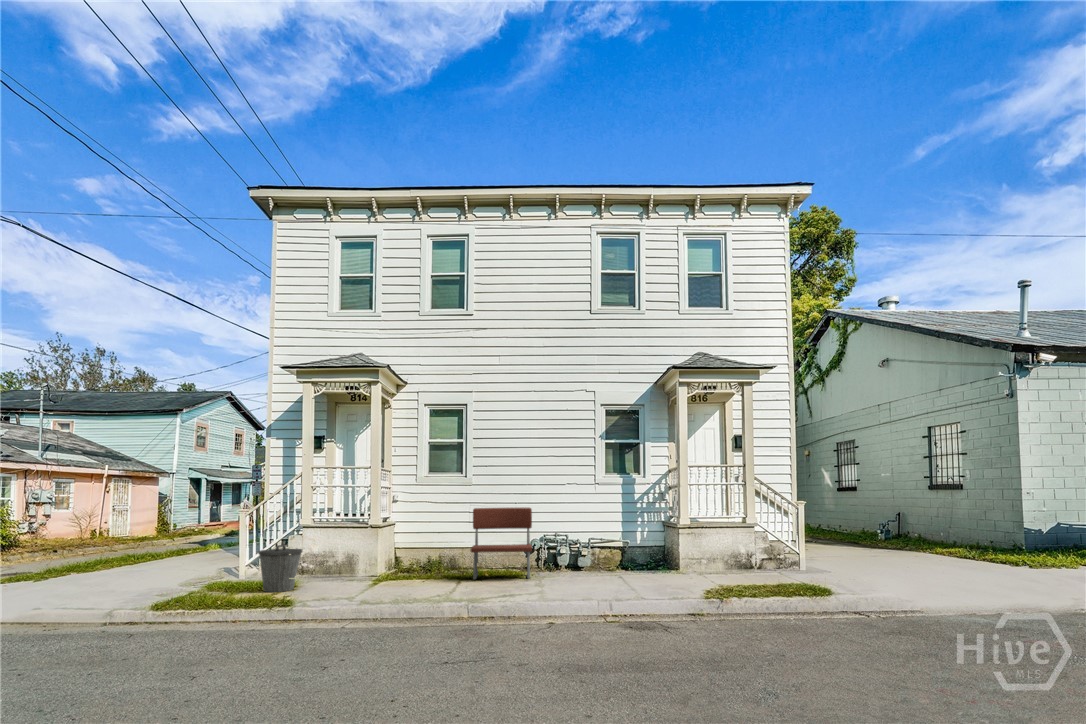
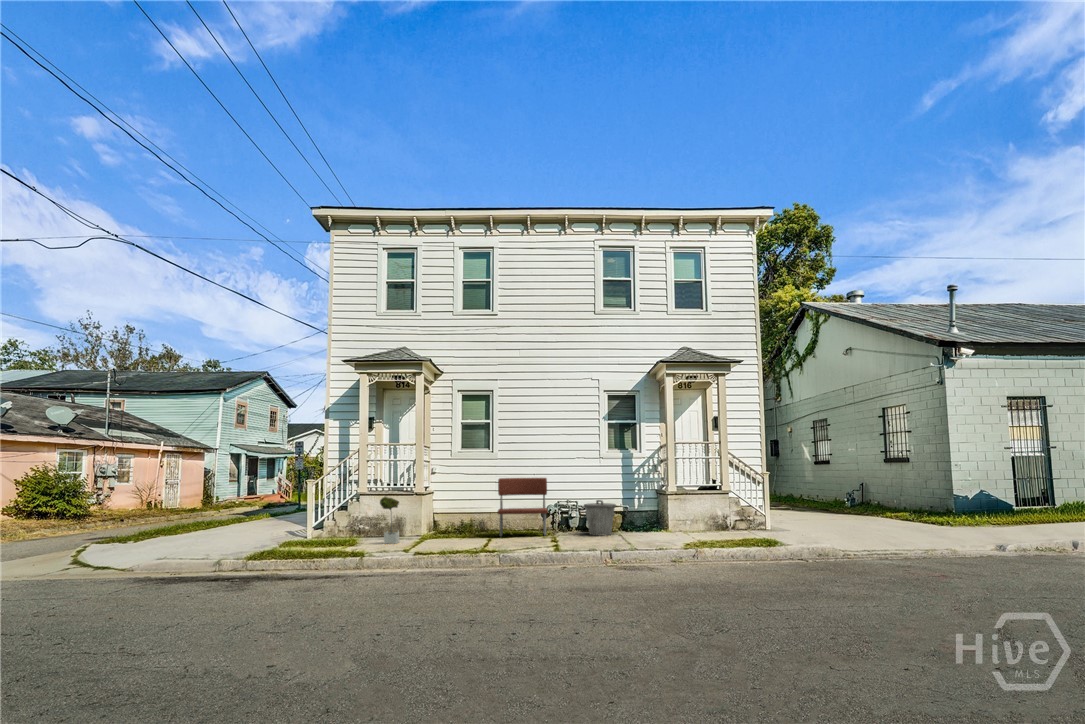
potted tree: none [326,531,350,589] -> present [380,497,399,544]
trash can: present [258,545,302,592] -> present [584,500,616,536]

